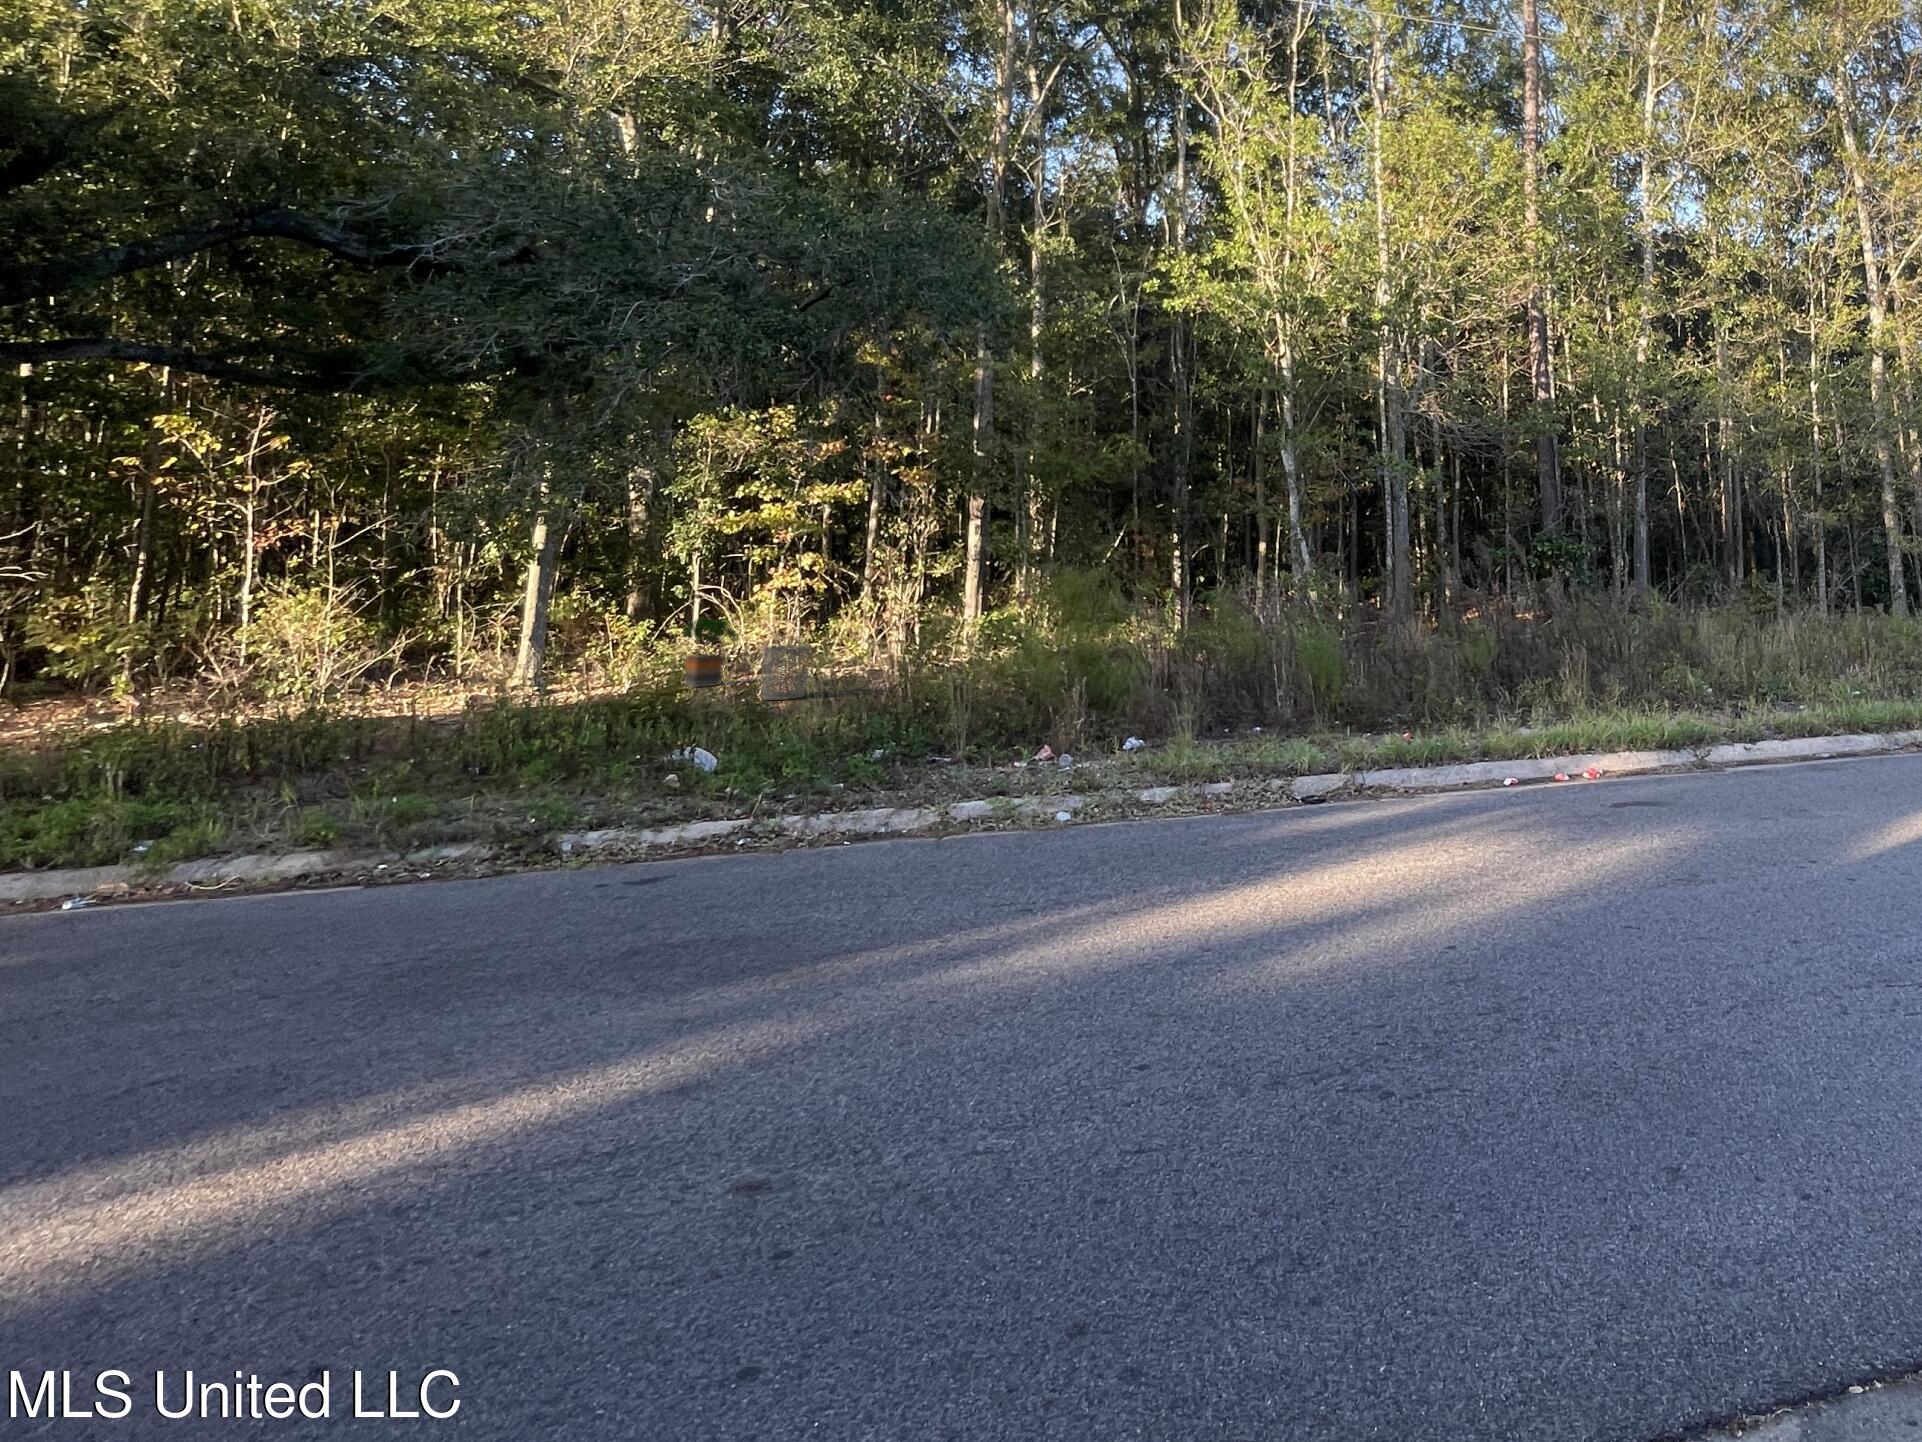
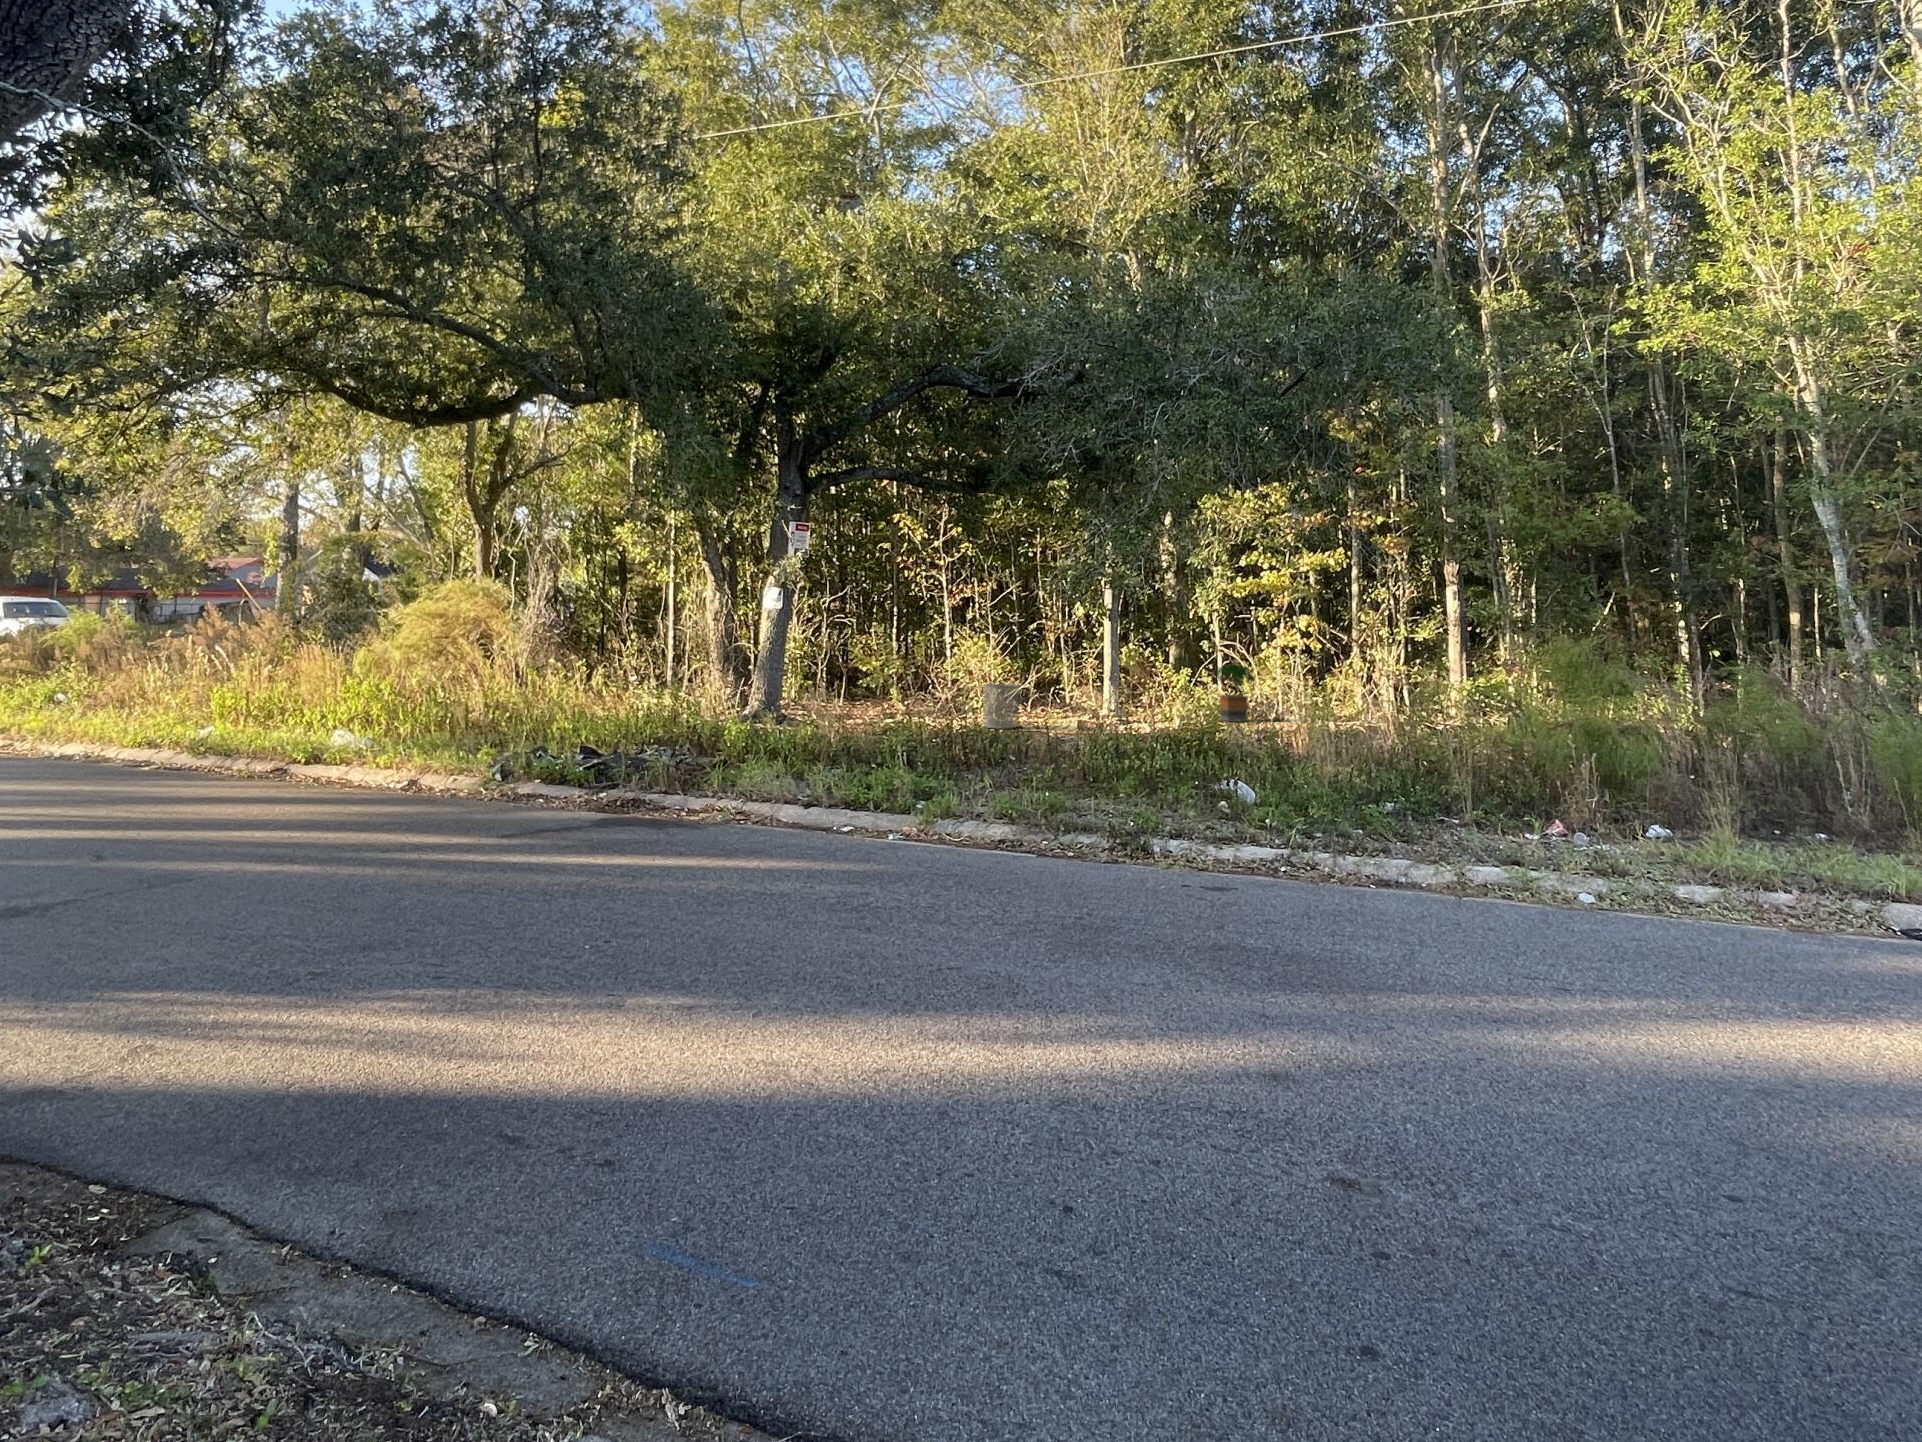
waste bin: present [761,645,811,700] -> present [983,684,1019,729]

